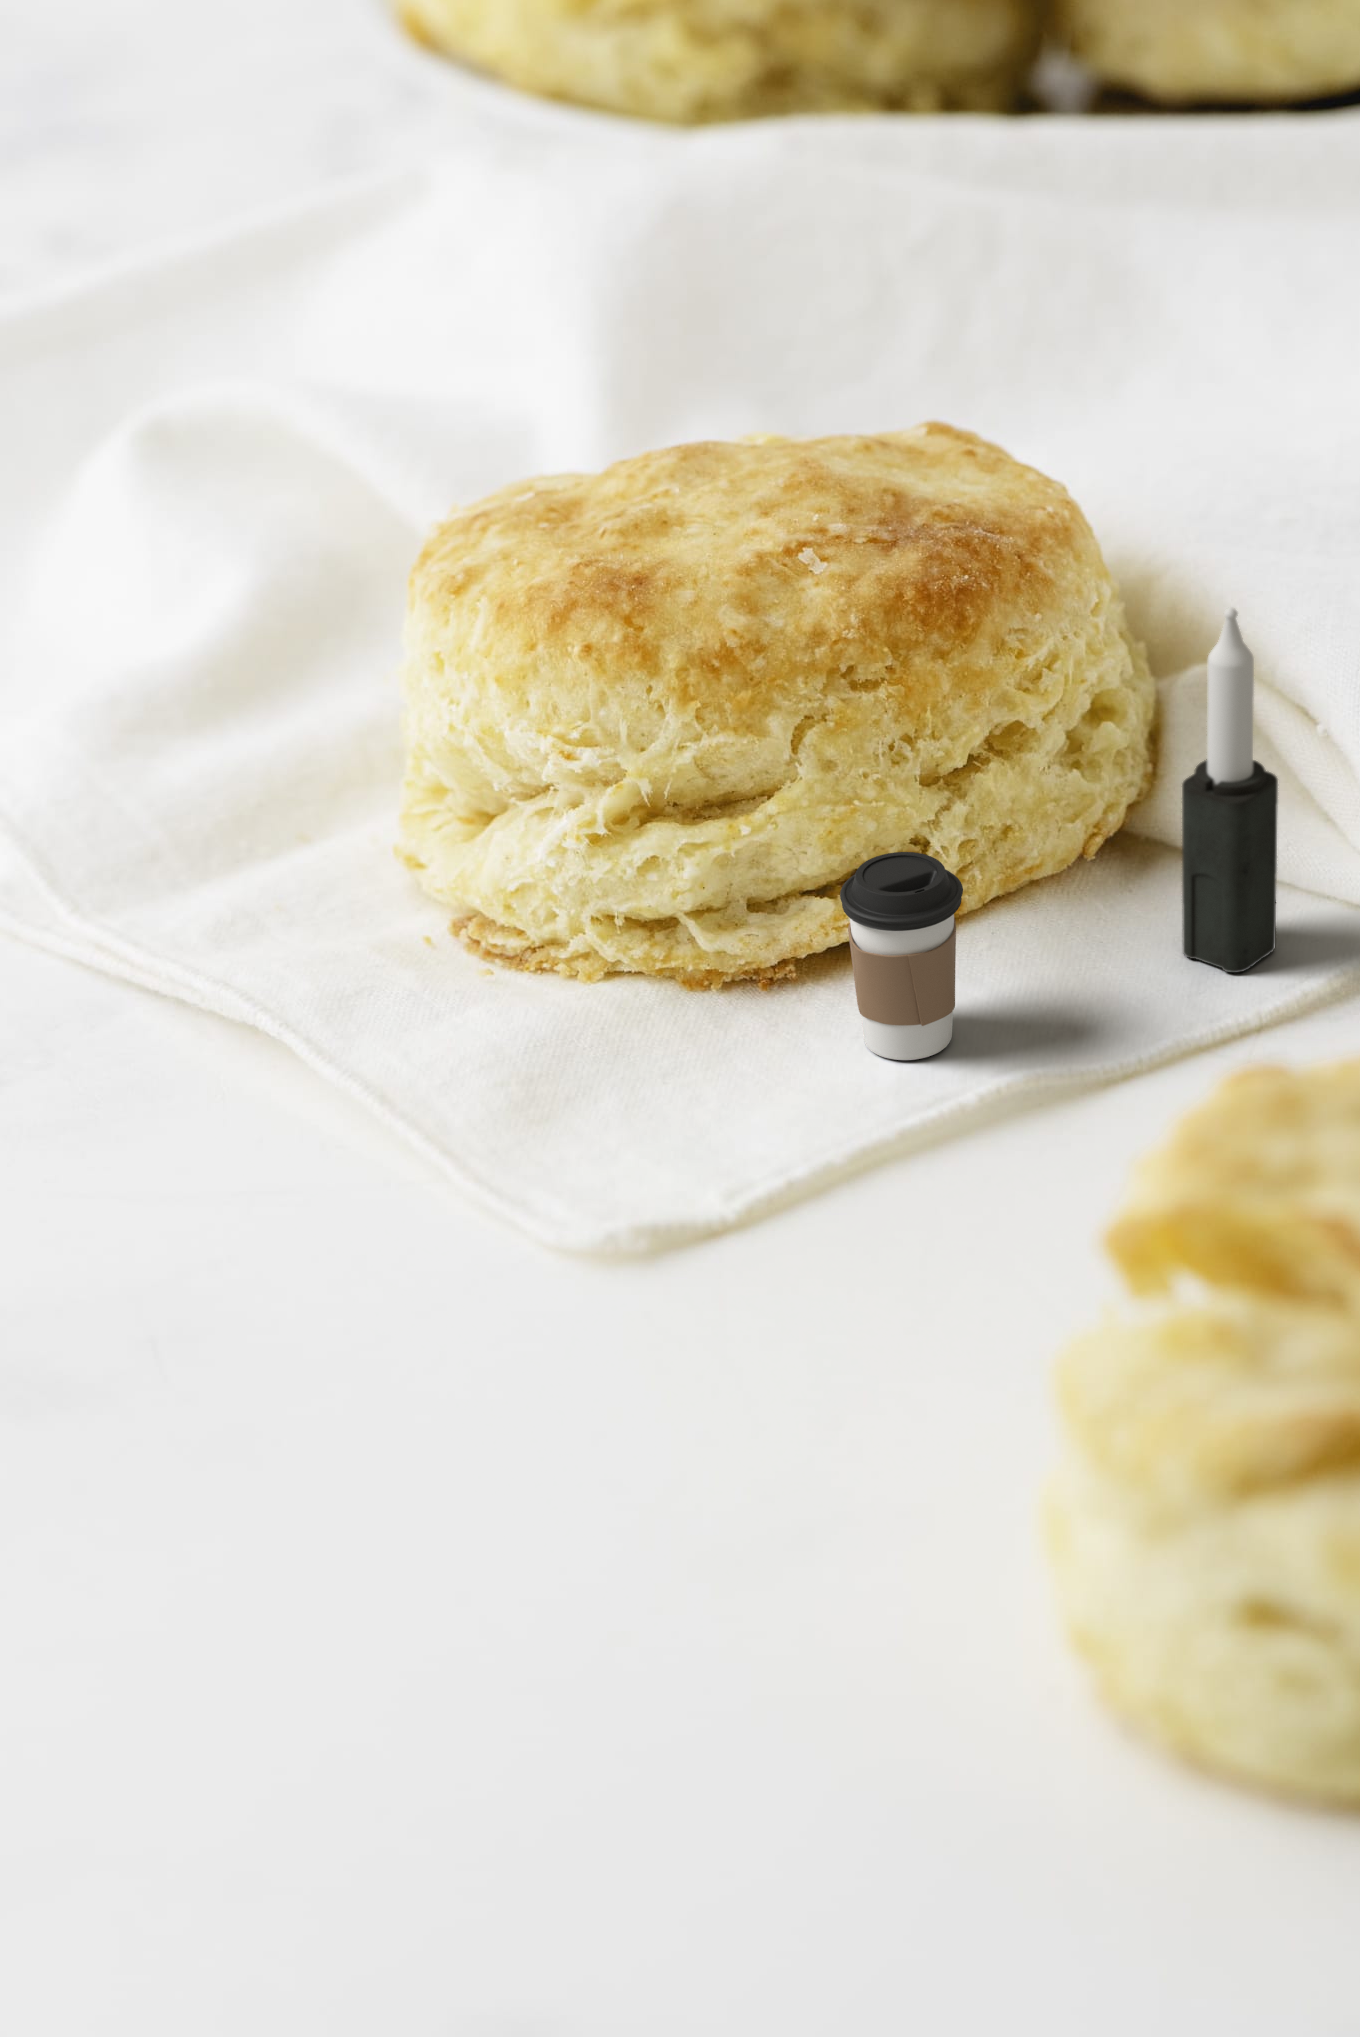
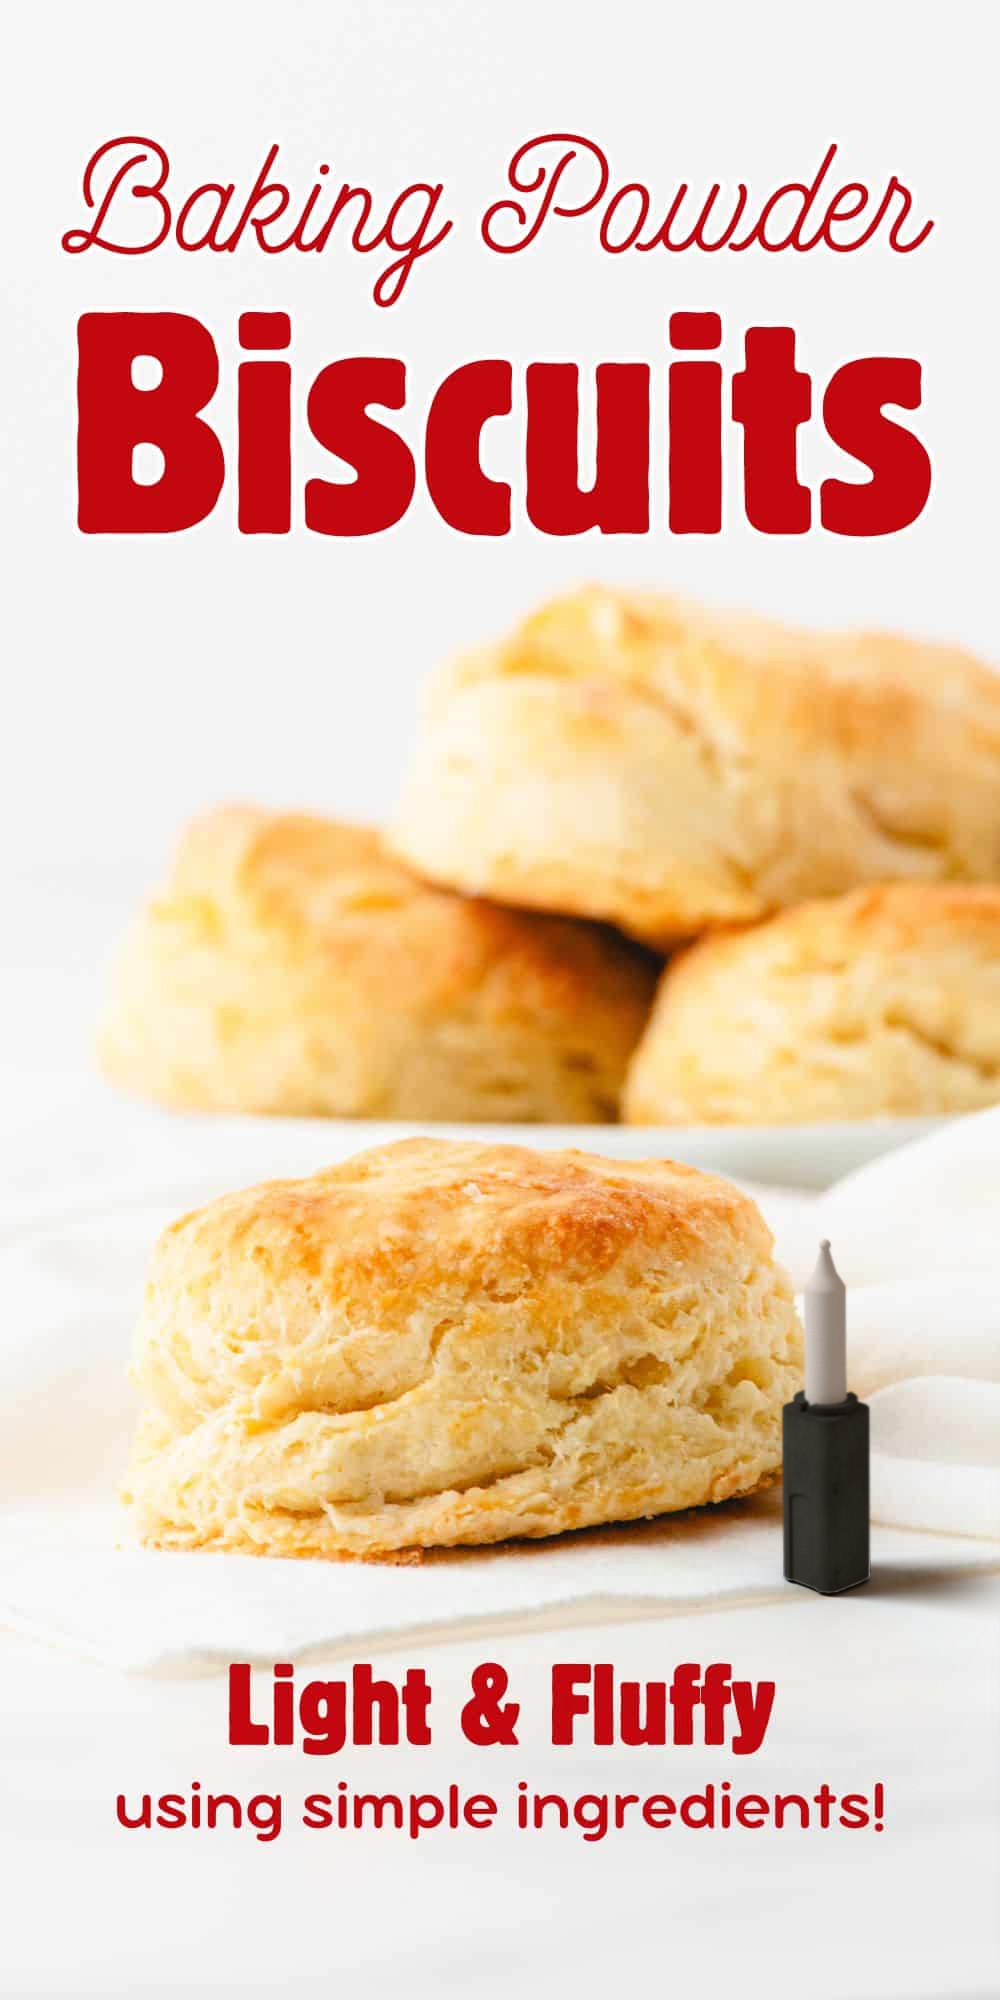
coffee cup: present [840,852,963,1060] -> none [448,1437,561,1633]

